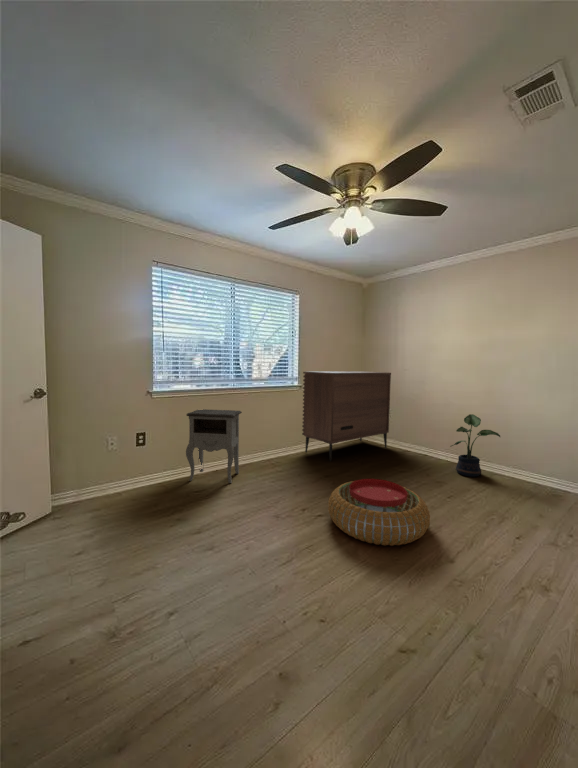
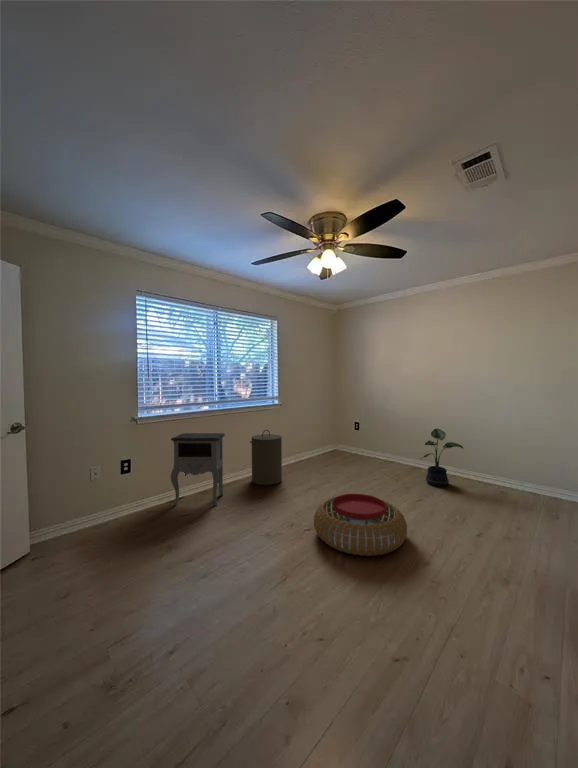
dresser: present [302,371,391,461] -> none [282,391,363,478]
laundry hamper: none [268,409,301,466] -> present [250,430,282,485]

